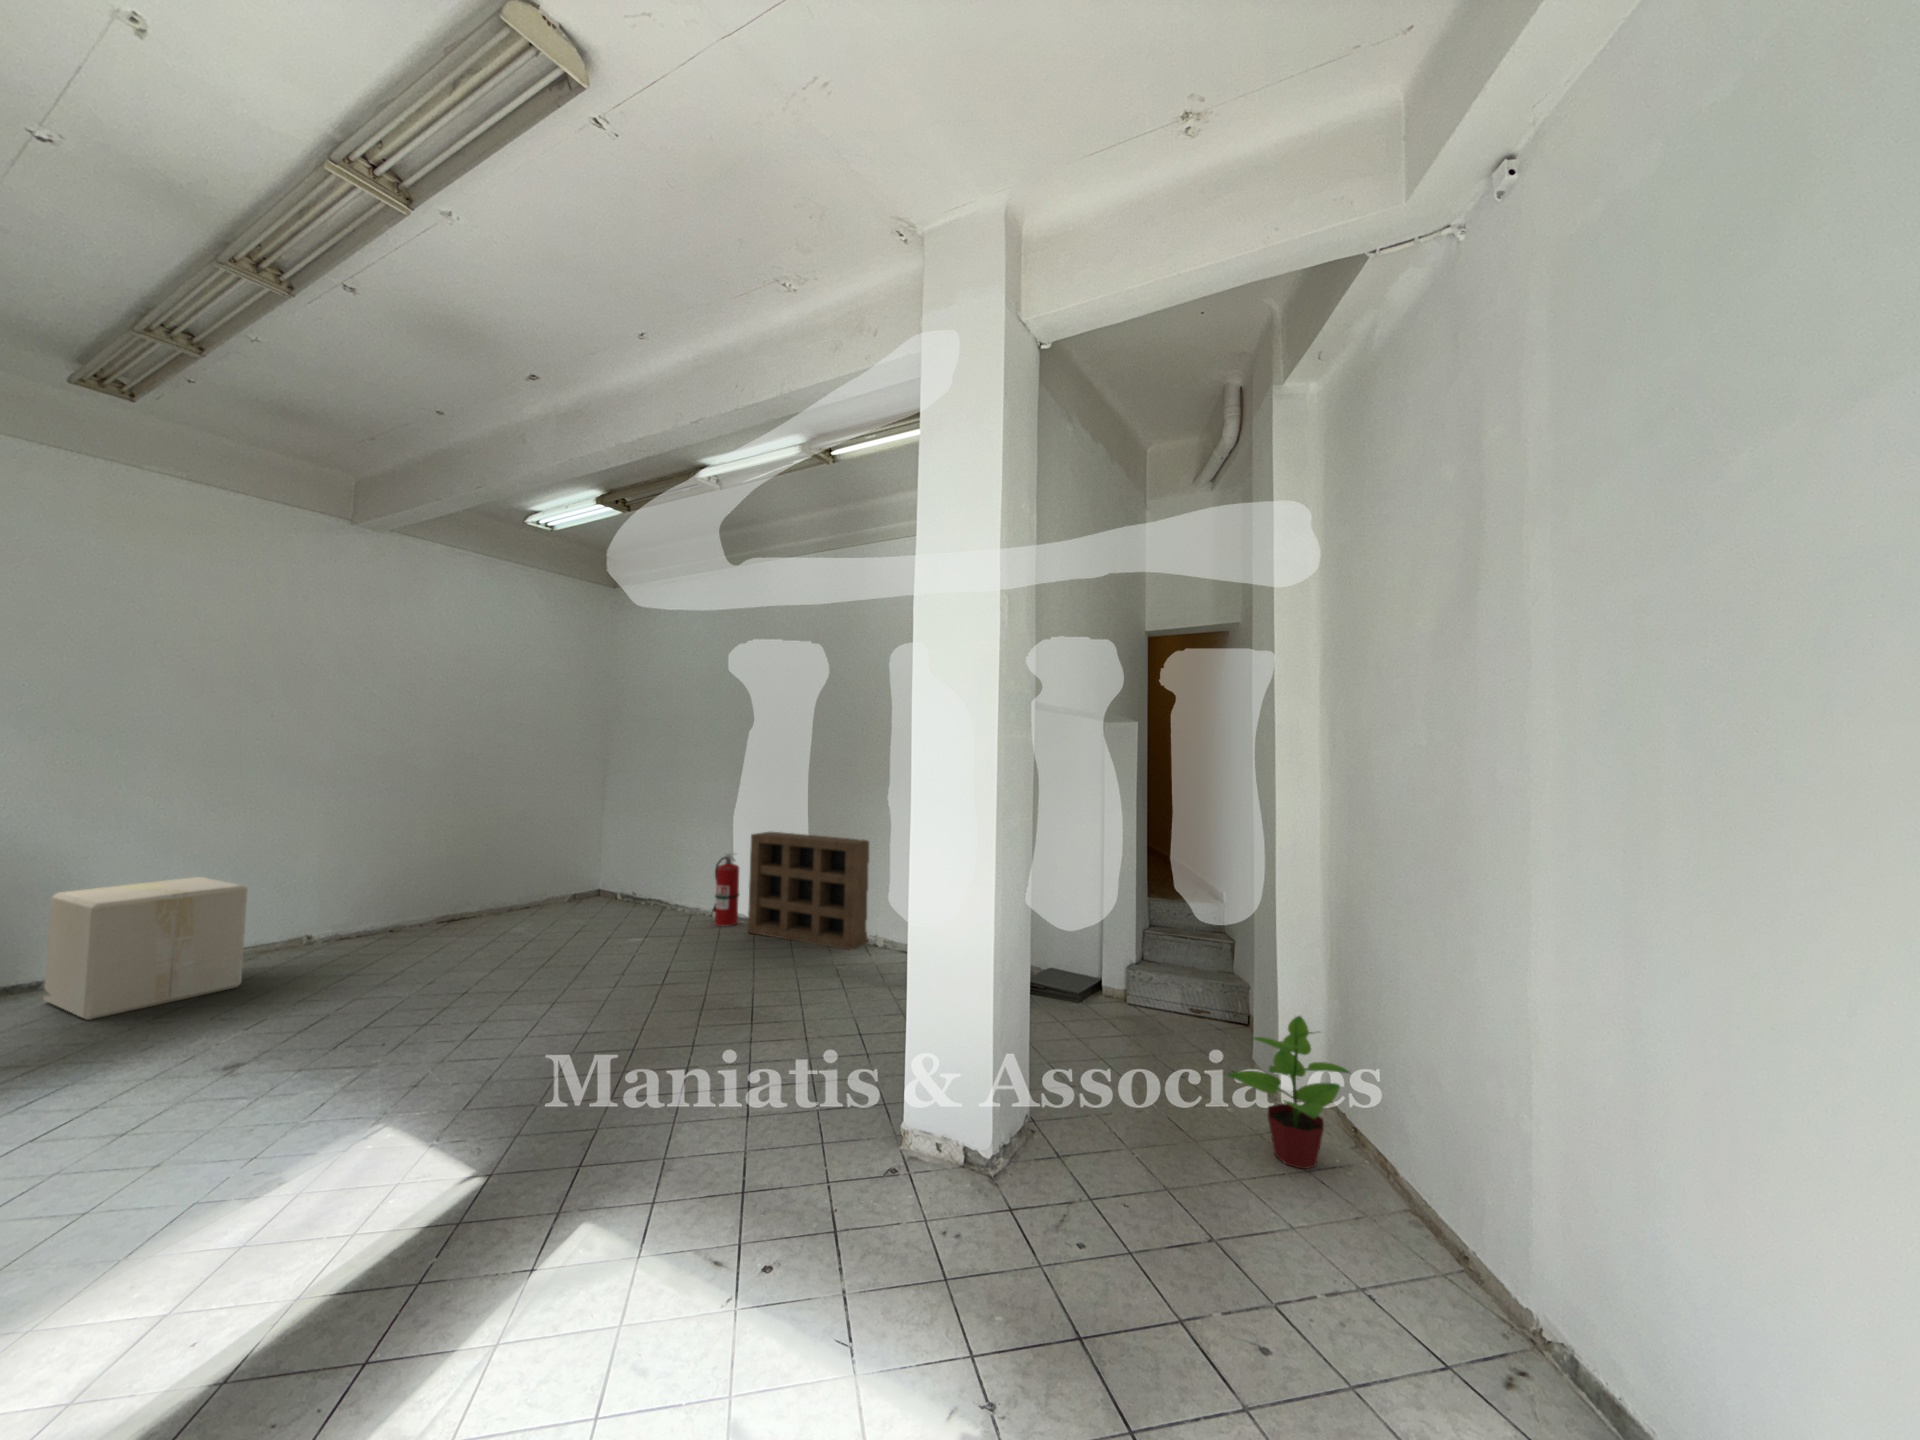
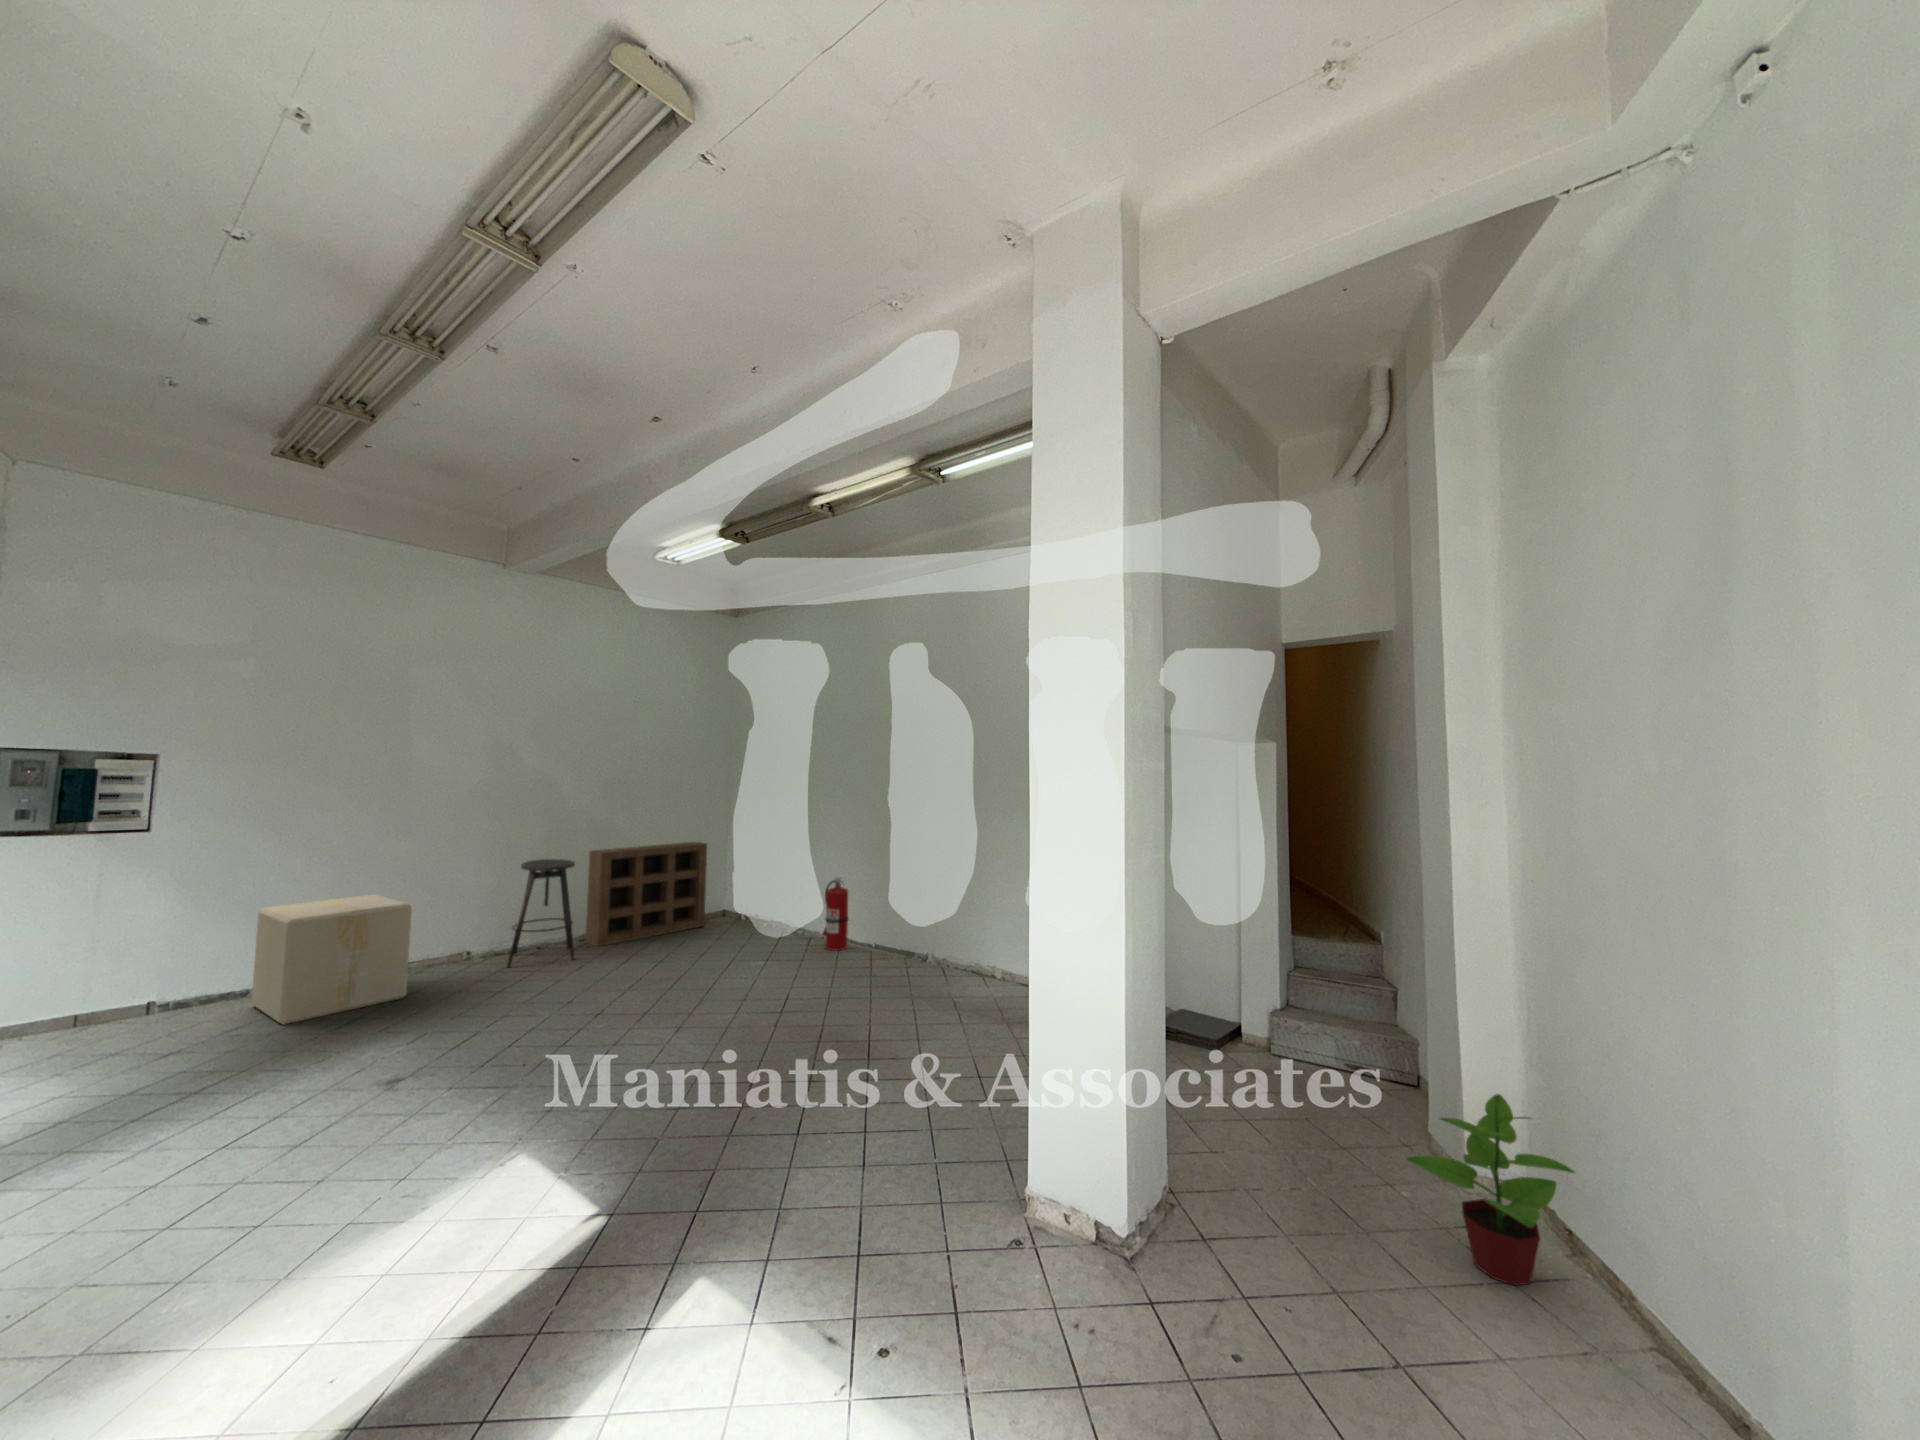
shelving unit: present [748,832,869,949] -> present [585,842,707,946]
stool: none [360,838,440,954] -> present [507,859,575,968]

